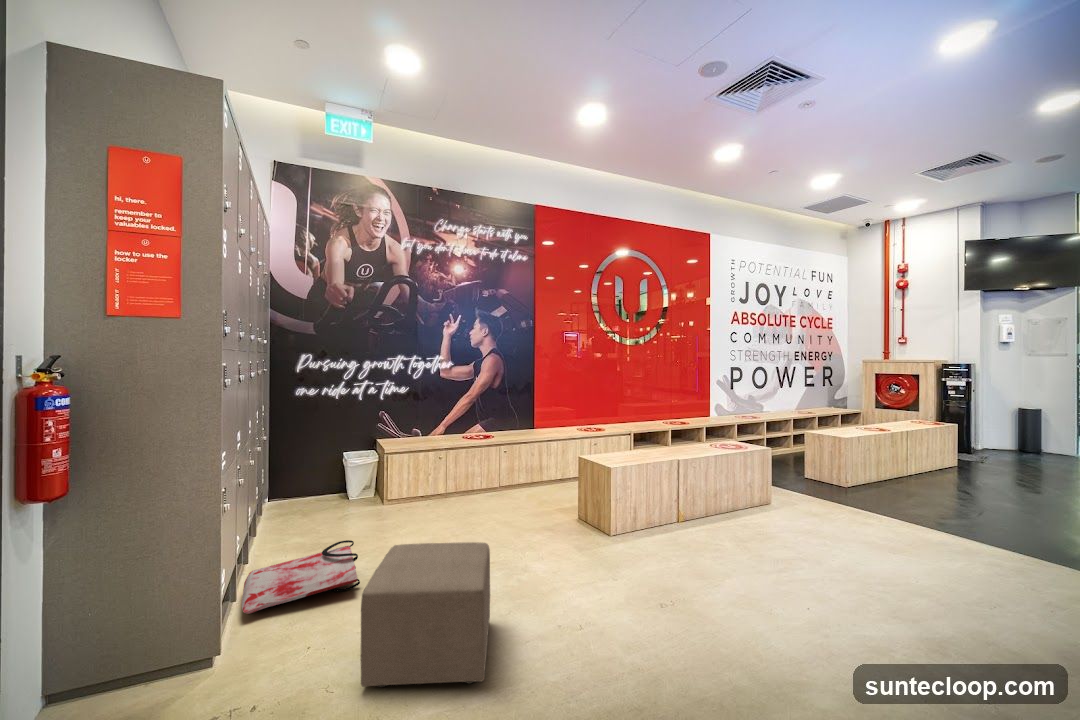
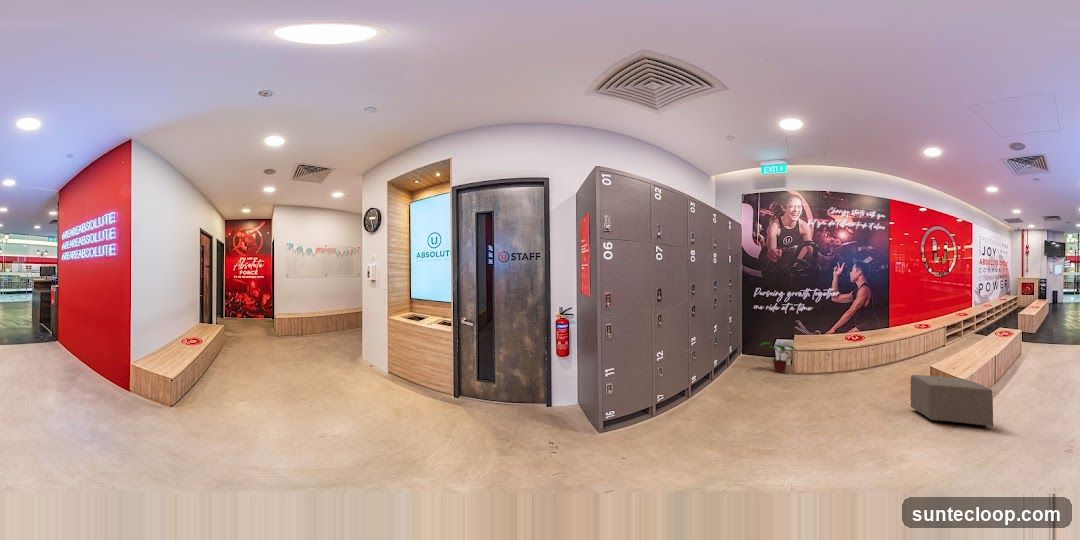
potted plant: none [265,461,336,519] -> present [760,342,795,373]
bag: present [242,540,360,614] -> none [811,377,873,398]

